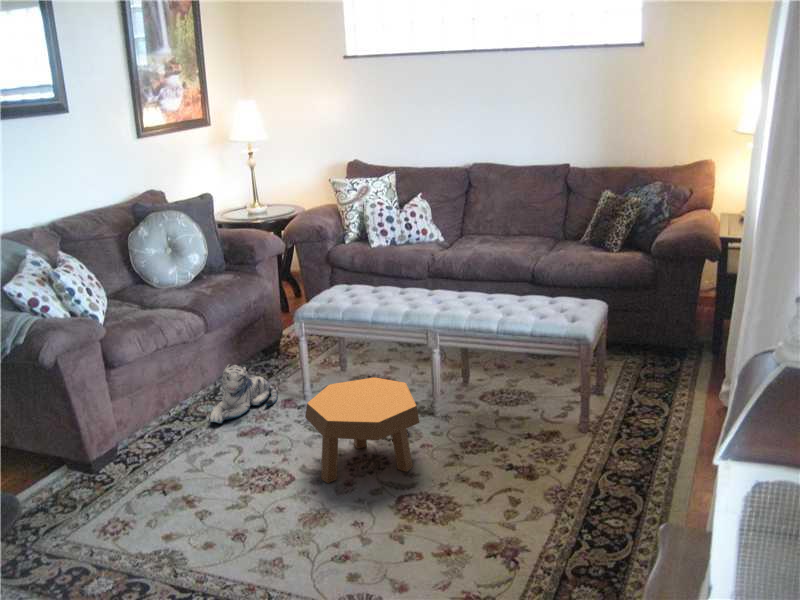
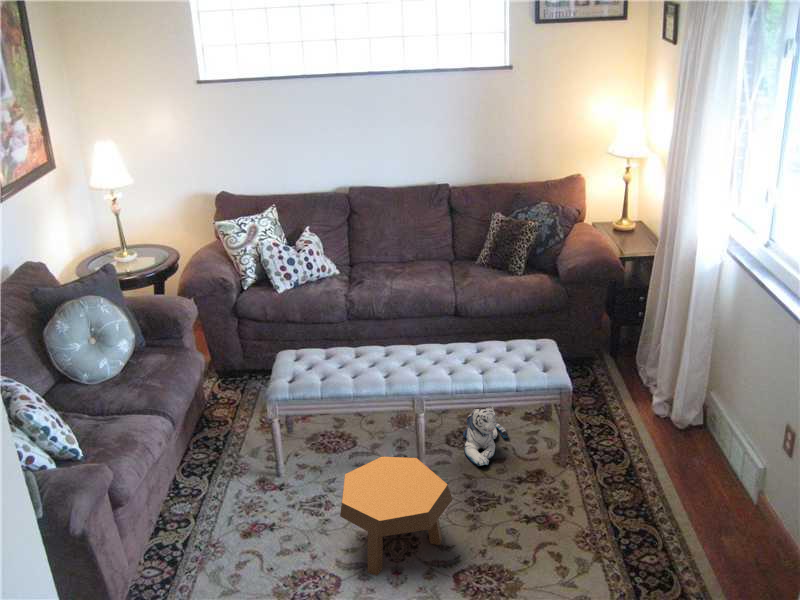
plush toy: present [210,365,278,423] -> present [463,406,508,466]

